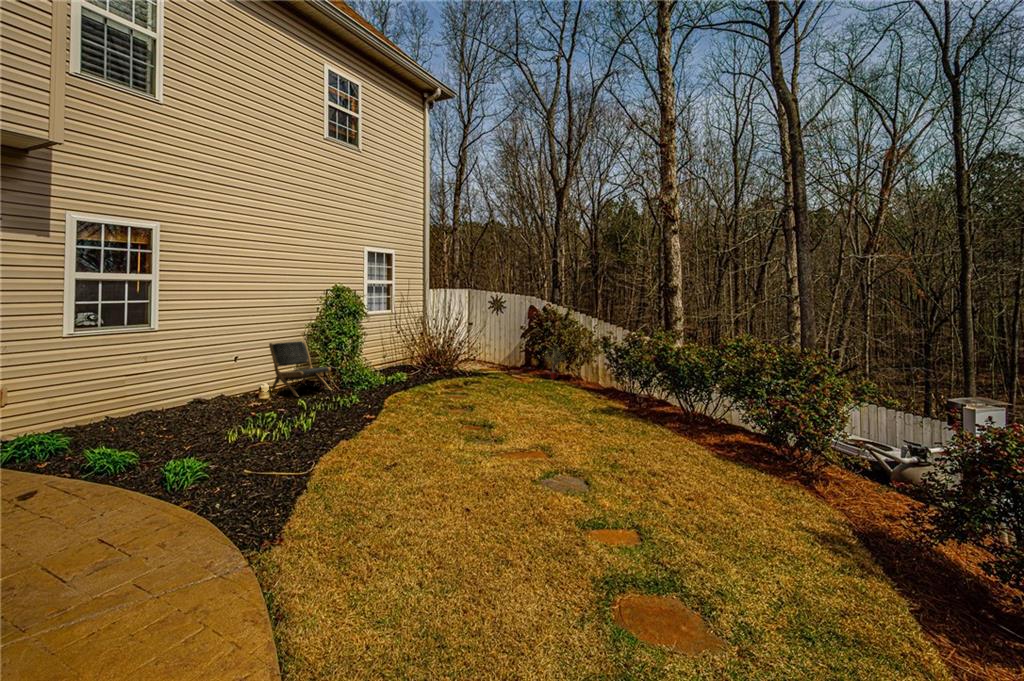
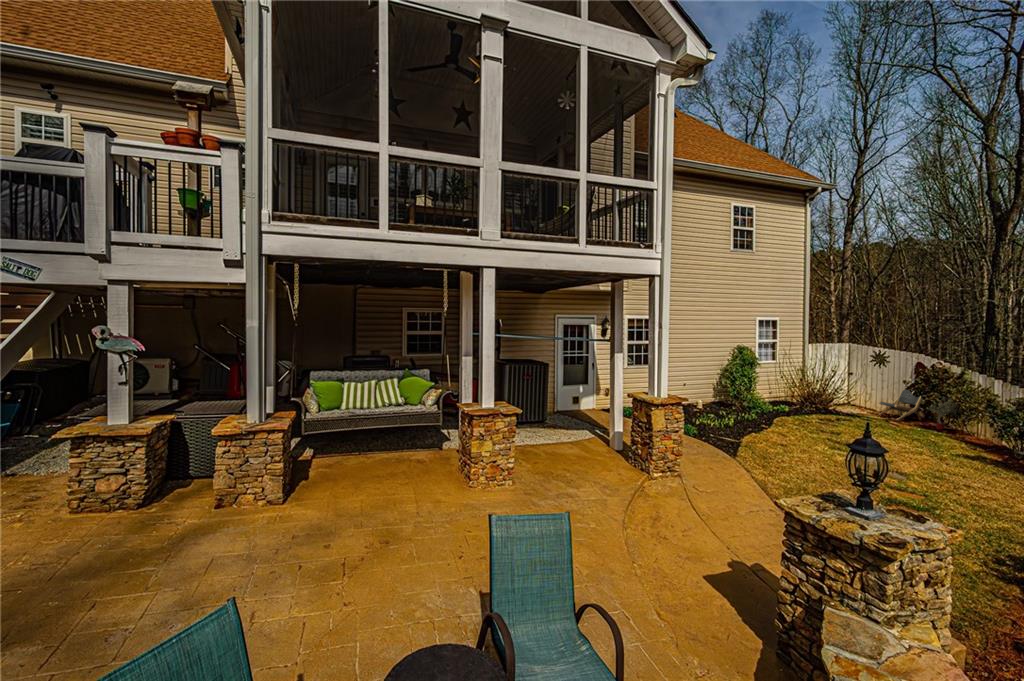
lounge chair: present [269,341,332,397] -> present [879,389,922,420]

